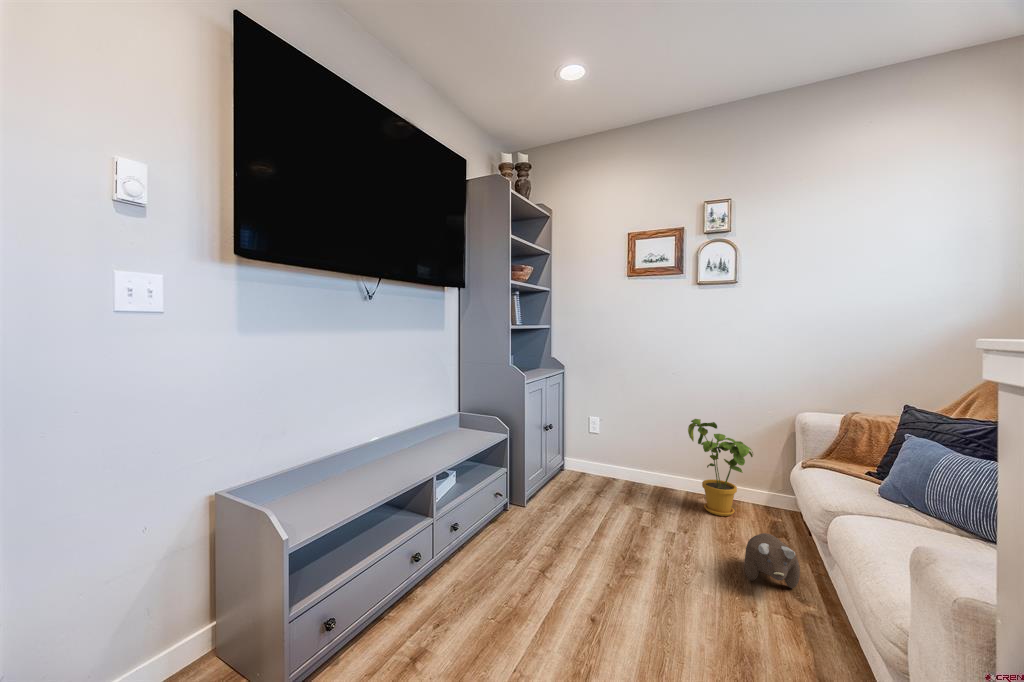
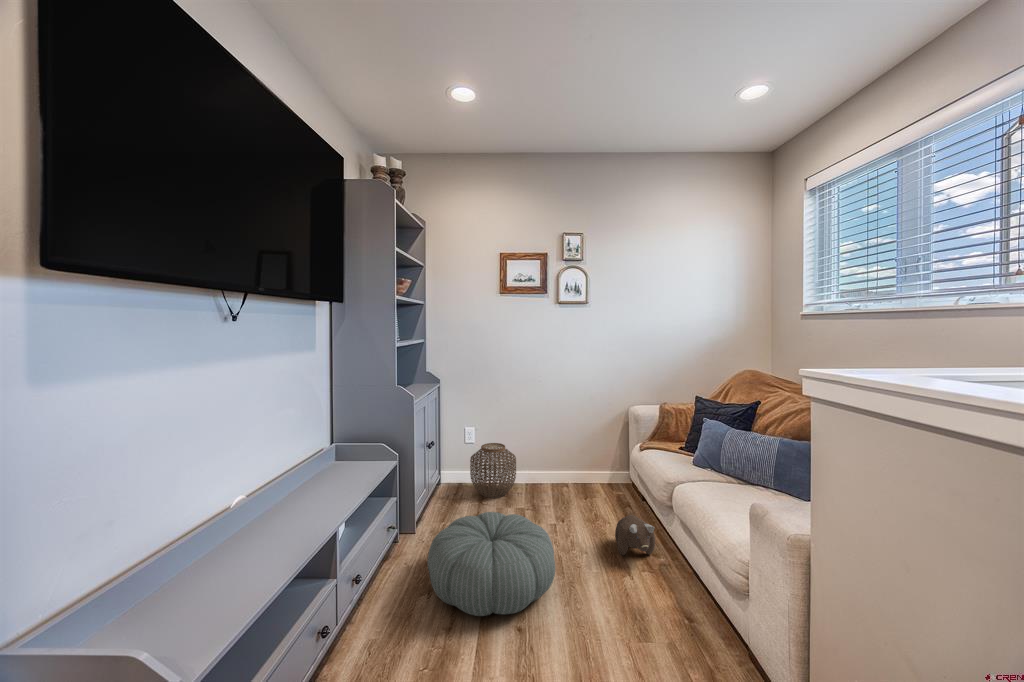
house plant: present [688,419,753,516] -> none [556,424,608,504]
woven basket: none [592,434,642,492] -> present [470,443,516,498]
pouf: none [513,497,651,604] -> present [427,512,555,616]

